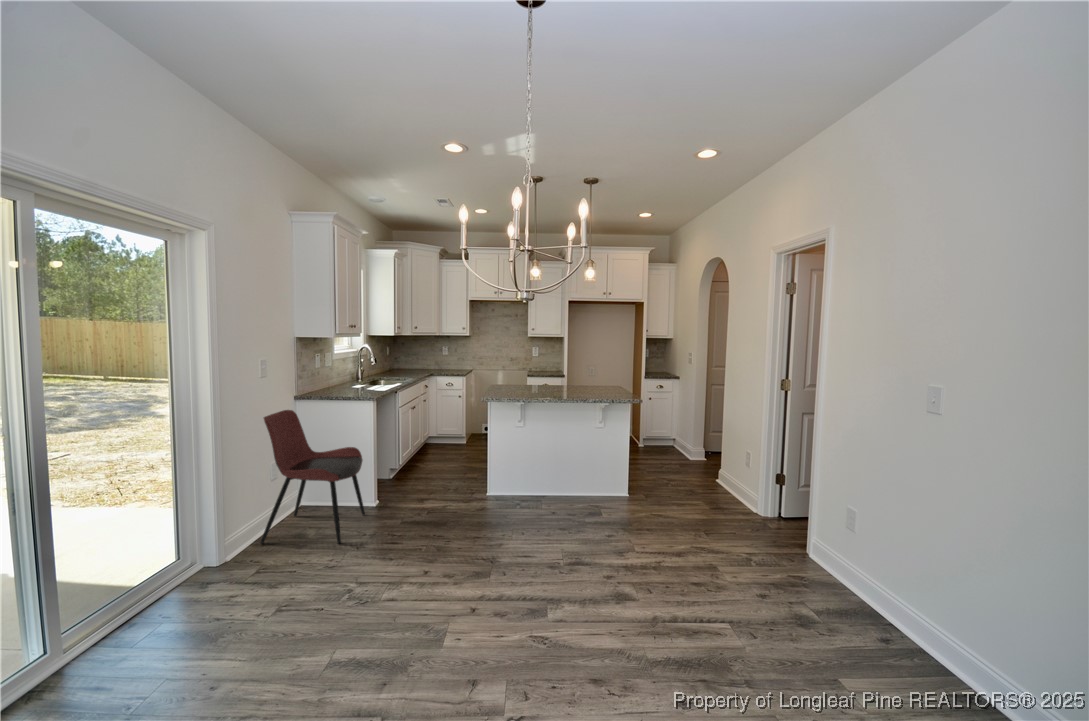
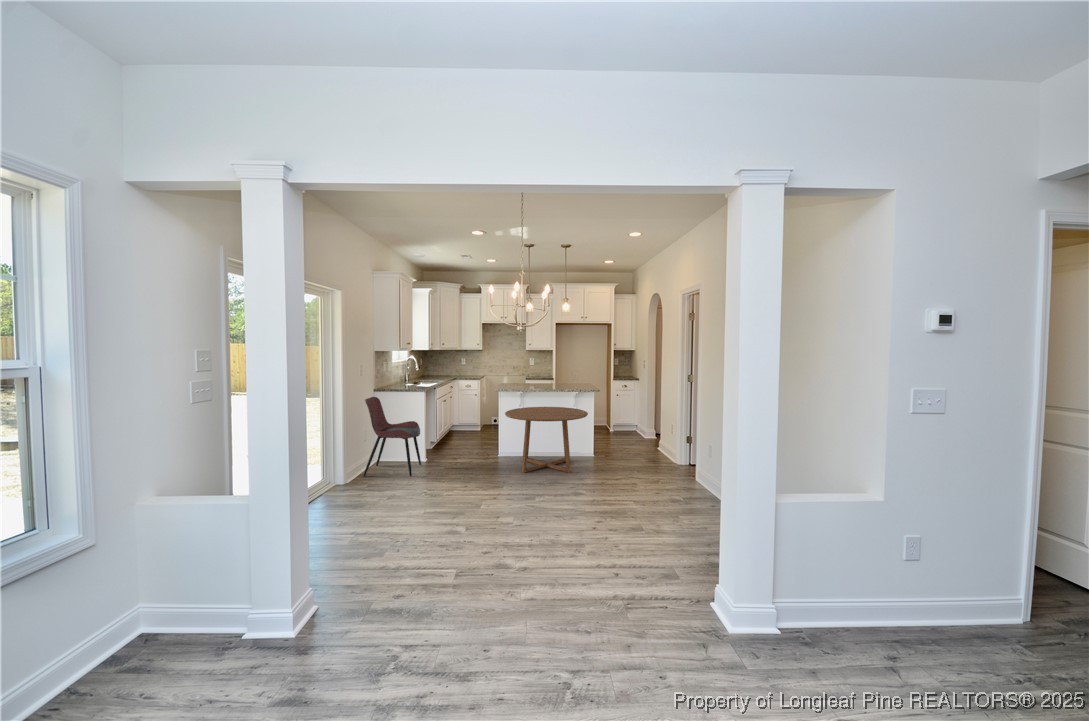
dining table: none [495,423,627,537] -> present [505,407,588,473]

